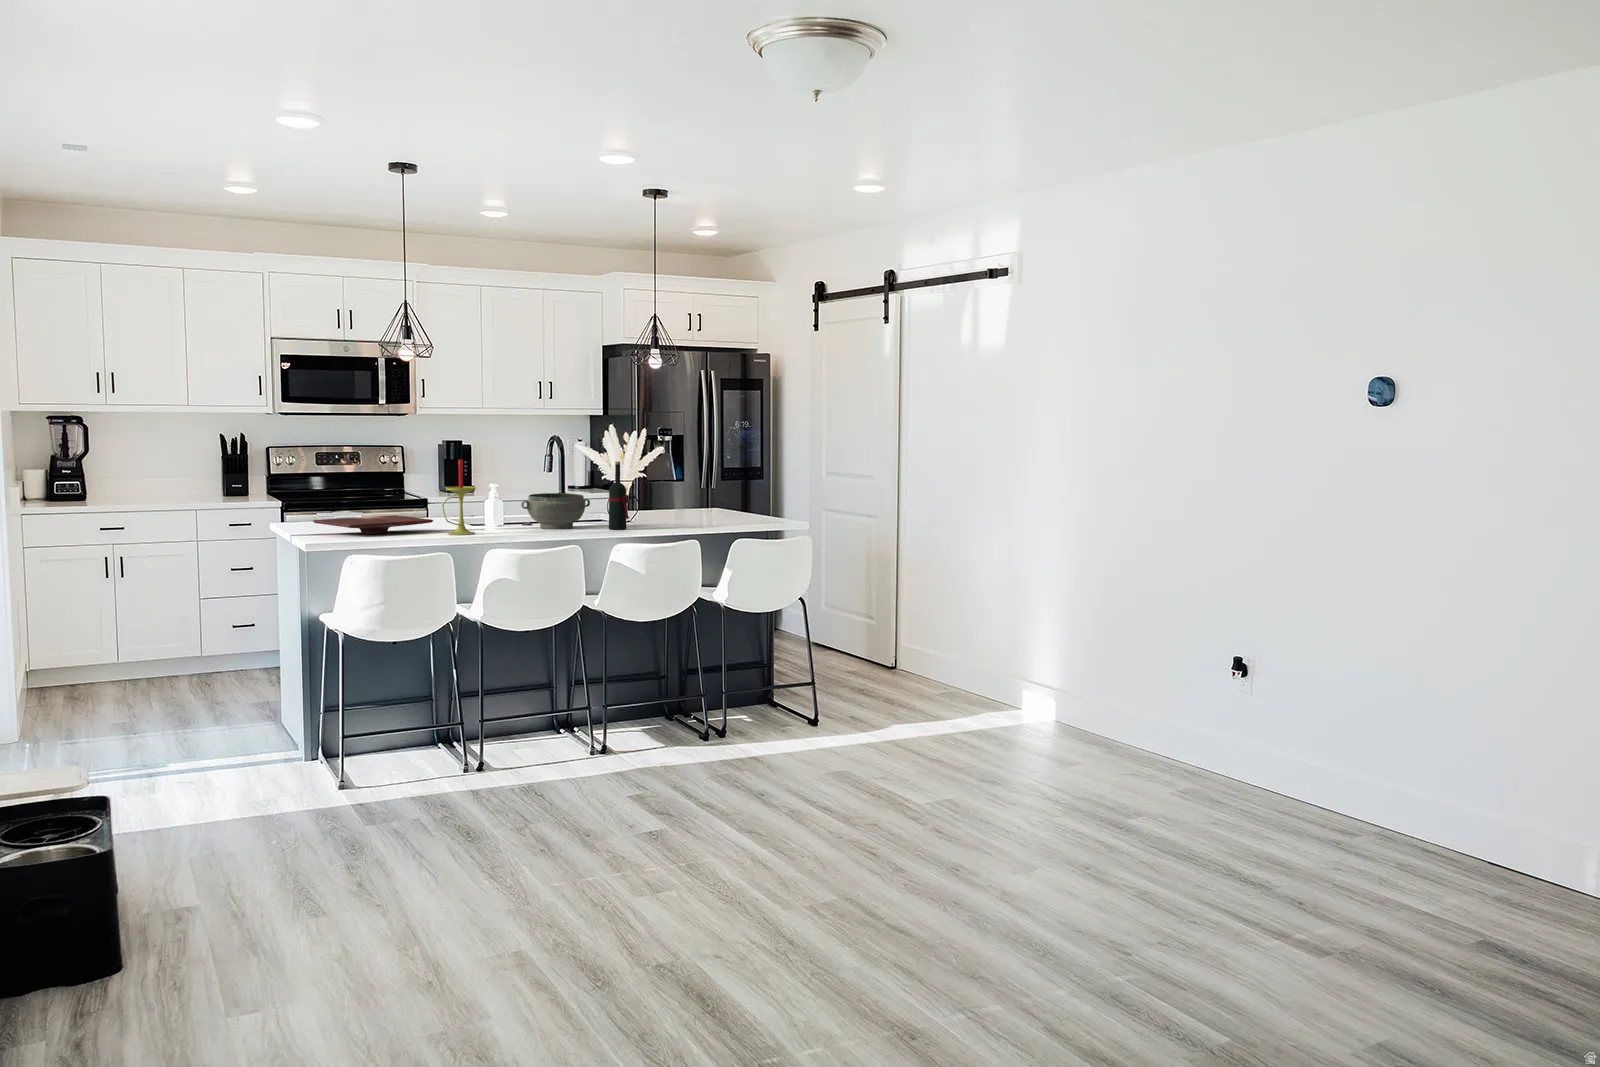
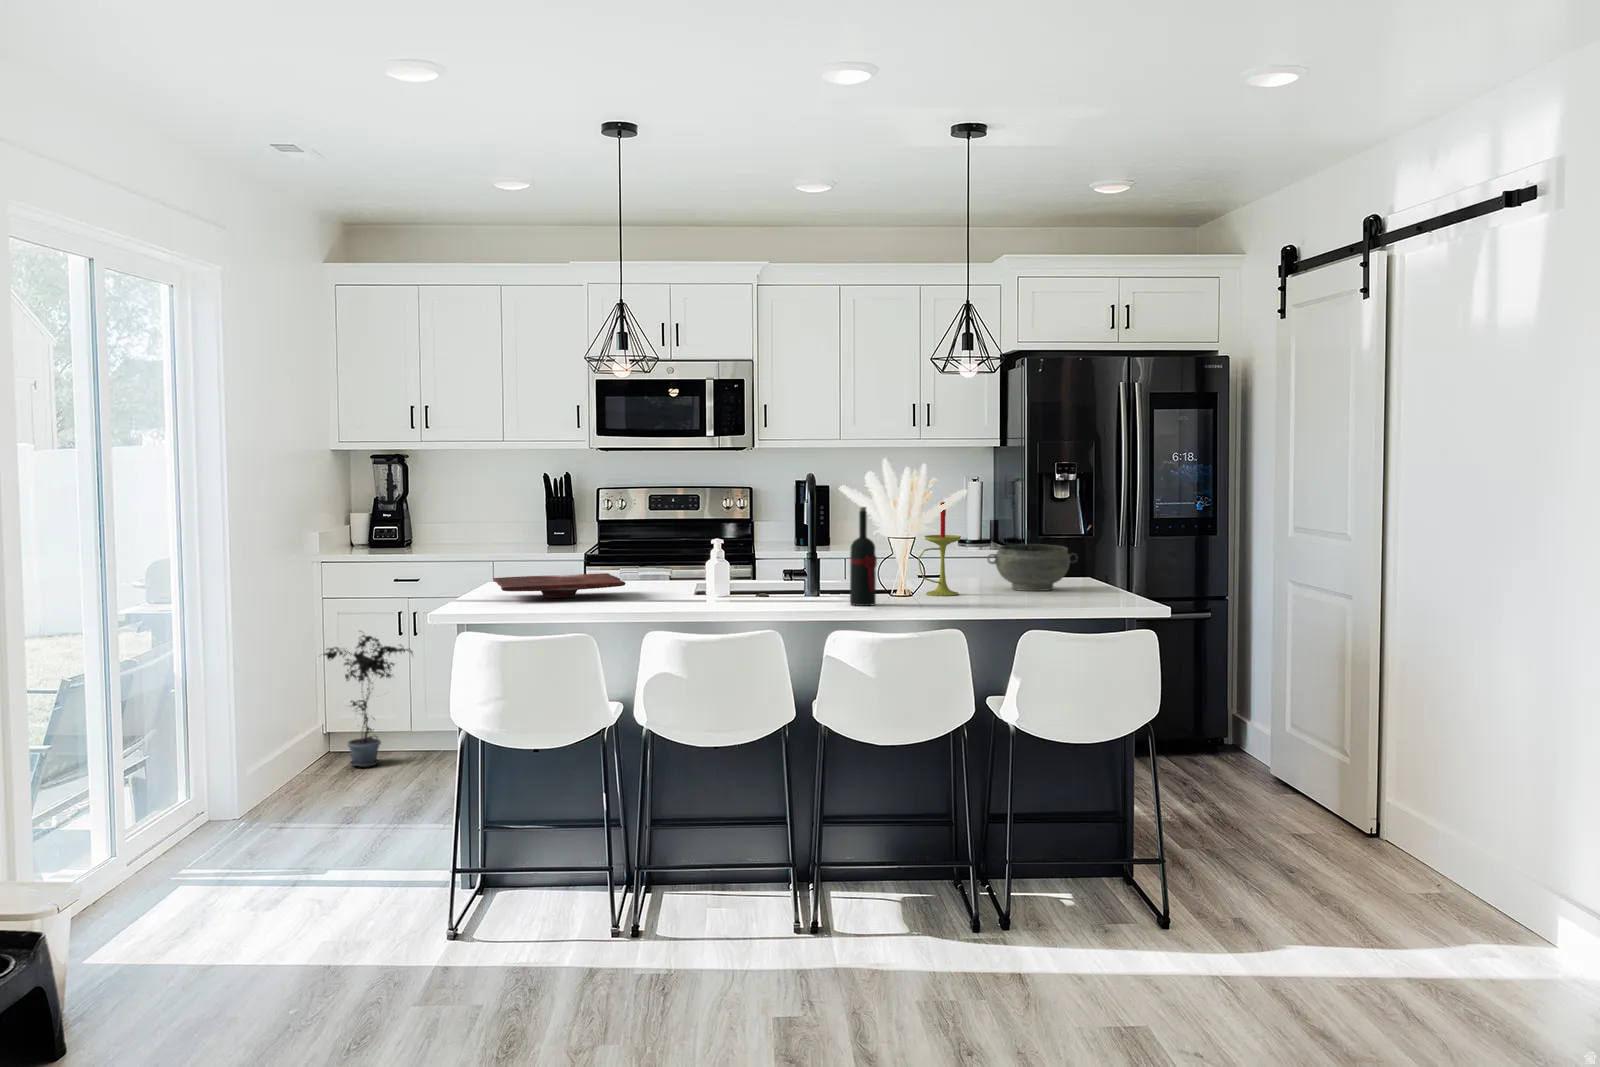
candle: present [442,460,476,535] -> present [918,502,961,596]
bowl: present [521,493,590,529] -> present [987,544,1078,591]
potted plant: none [21,583,118,711] -> present [323,635,413,767]

